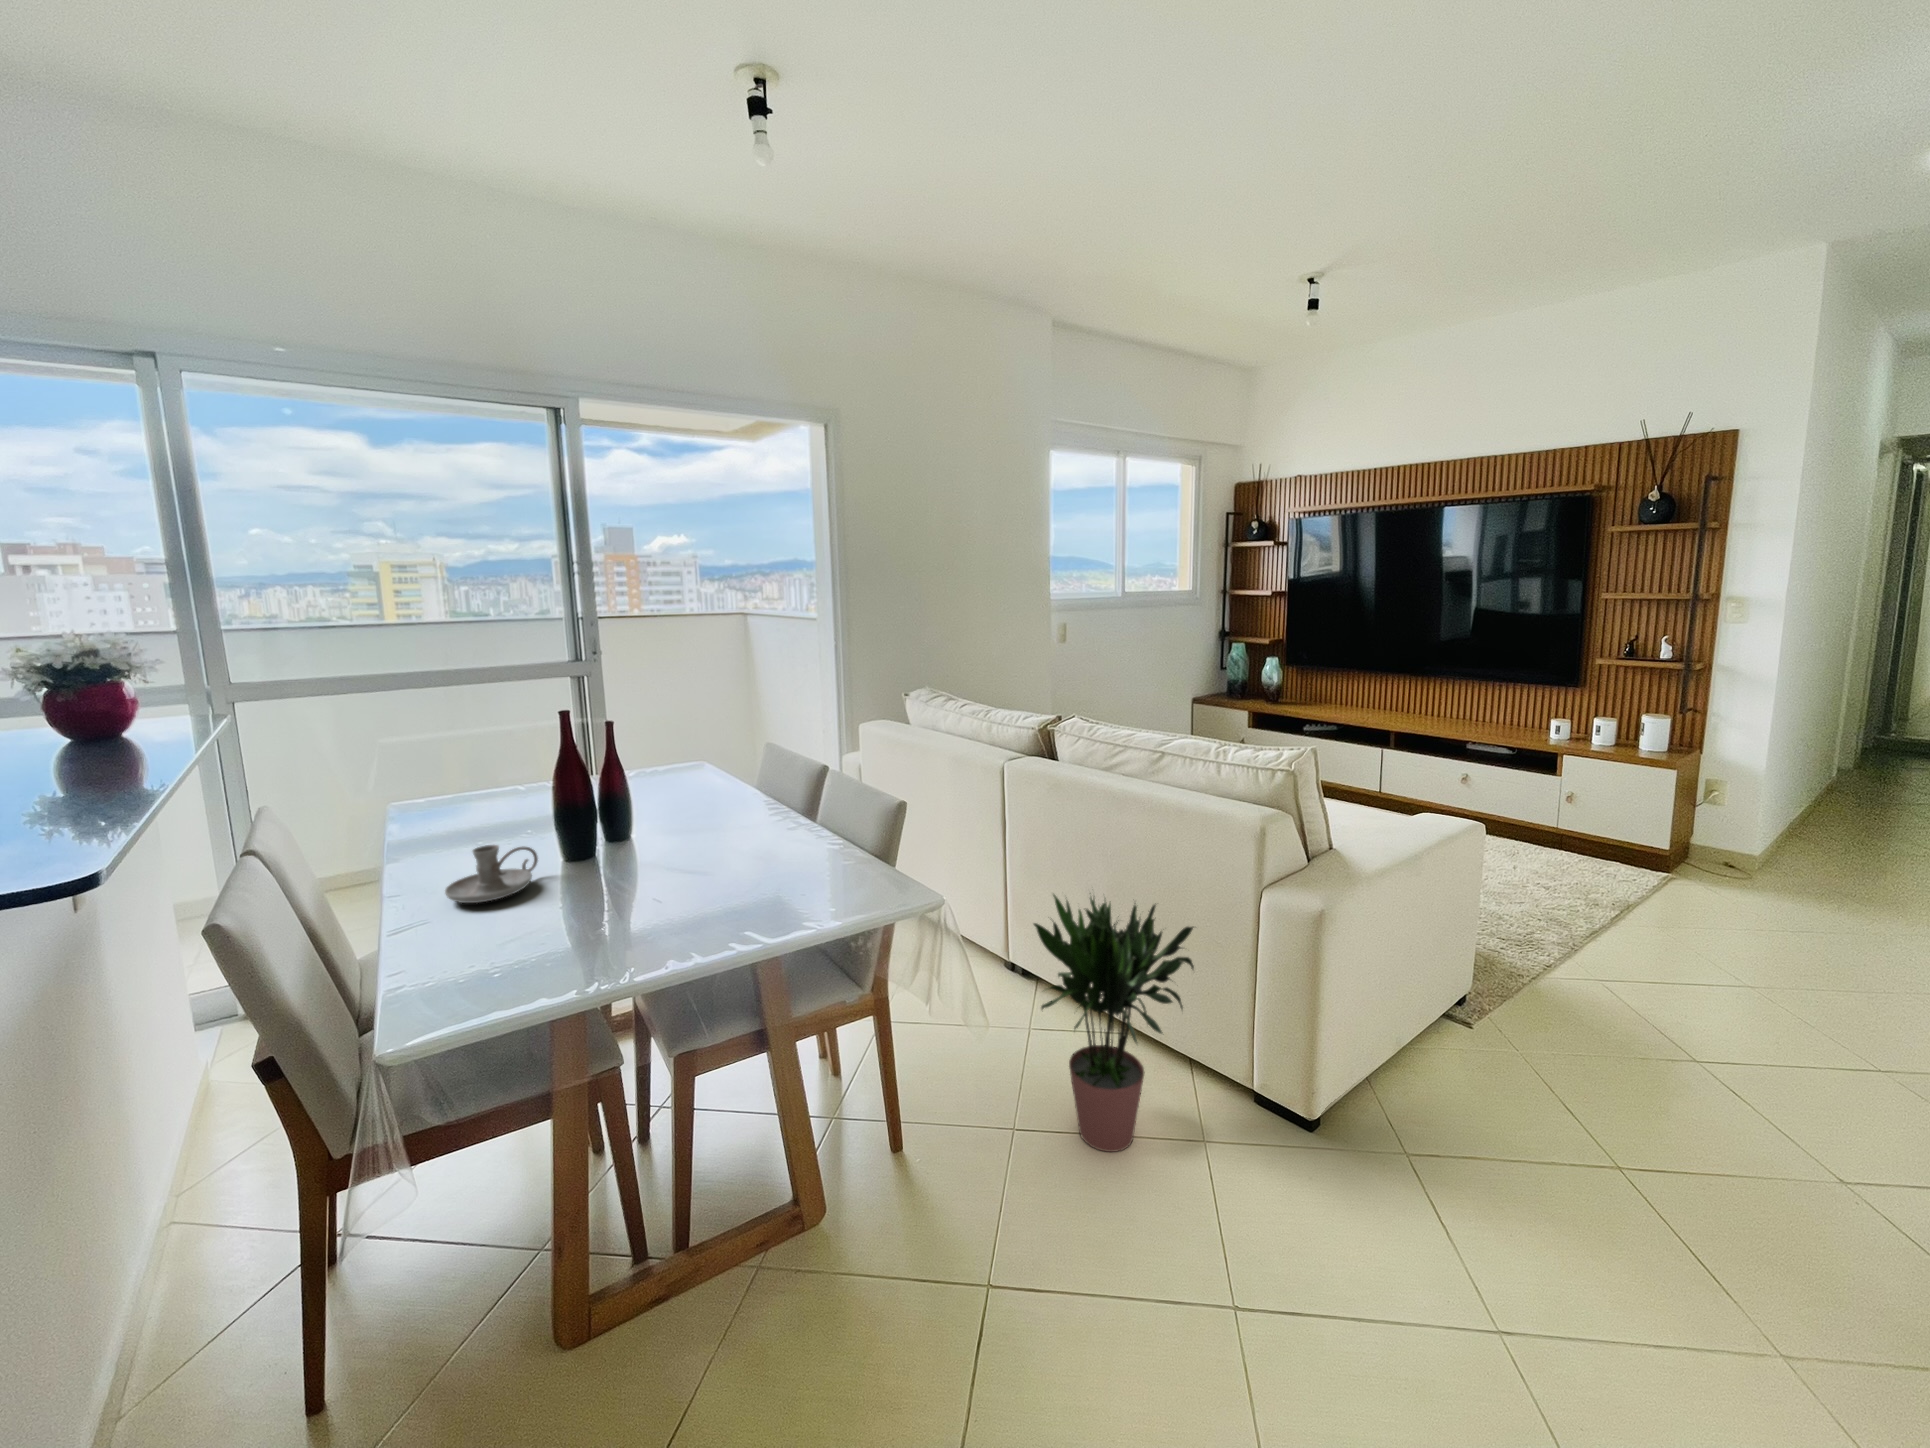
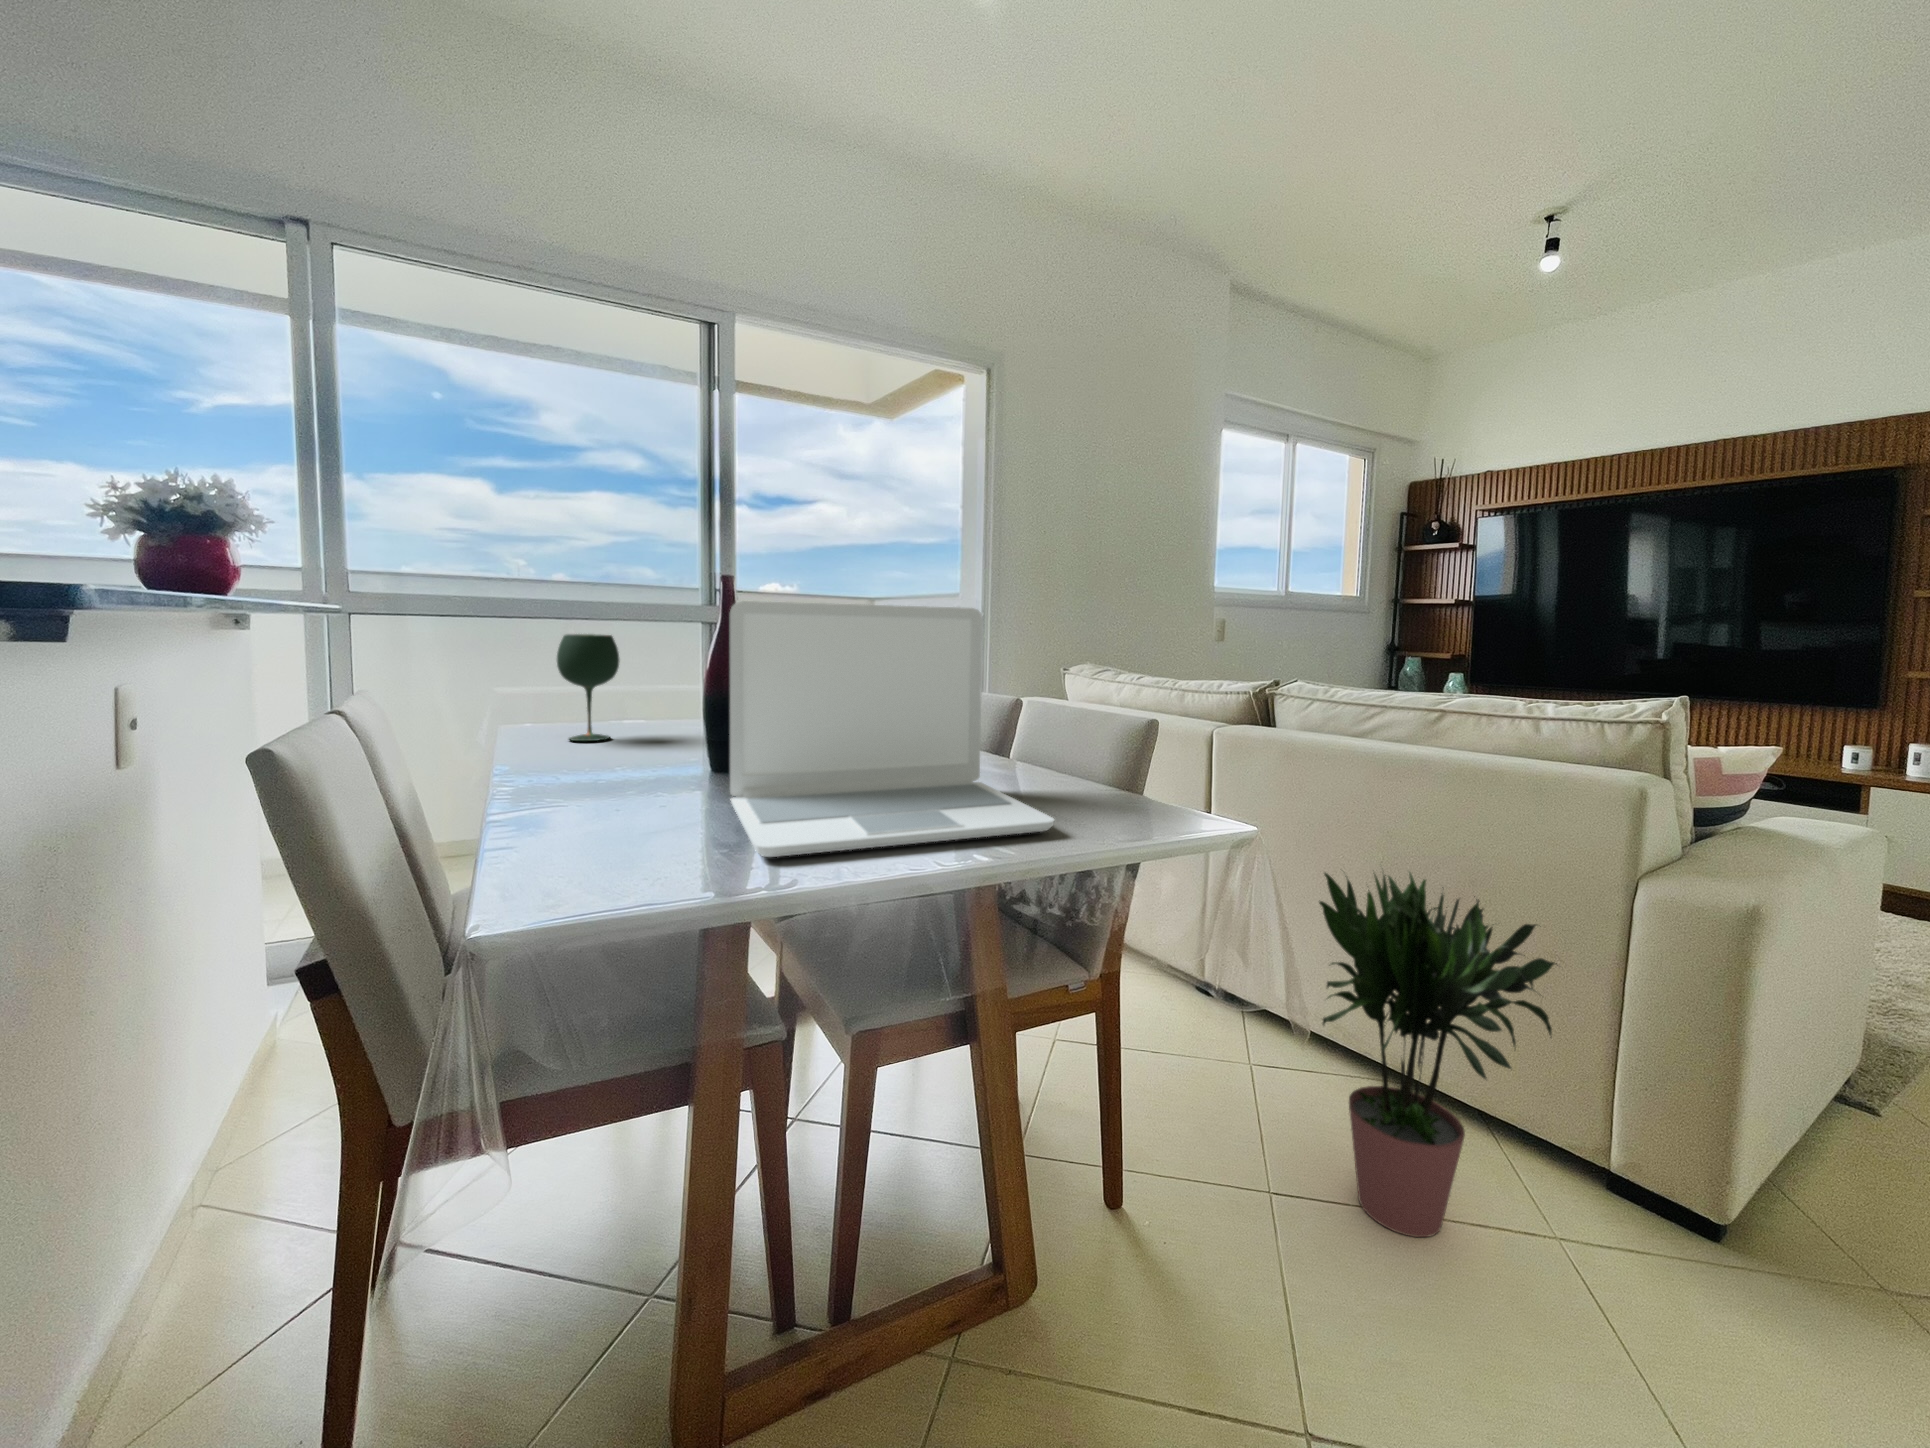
laptop: none [553,727,805,956] -> present [730,601,1054,857]
wine glass: none [431,731,487,823] -> present [557,634,619,741]
candle holder: present [445,845,538,903] -> none [578,734,688,801]

